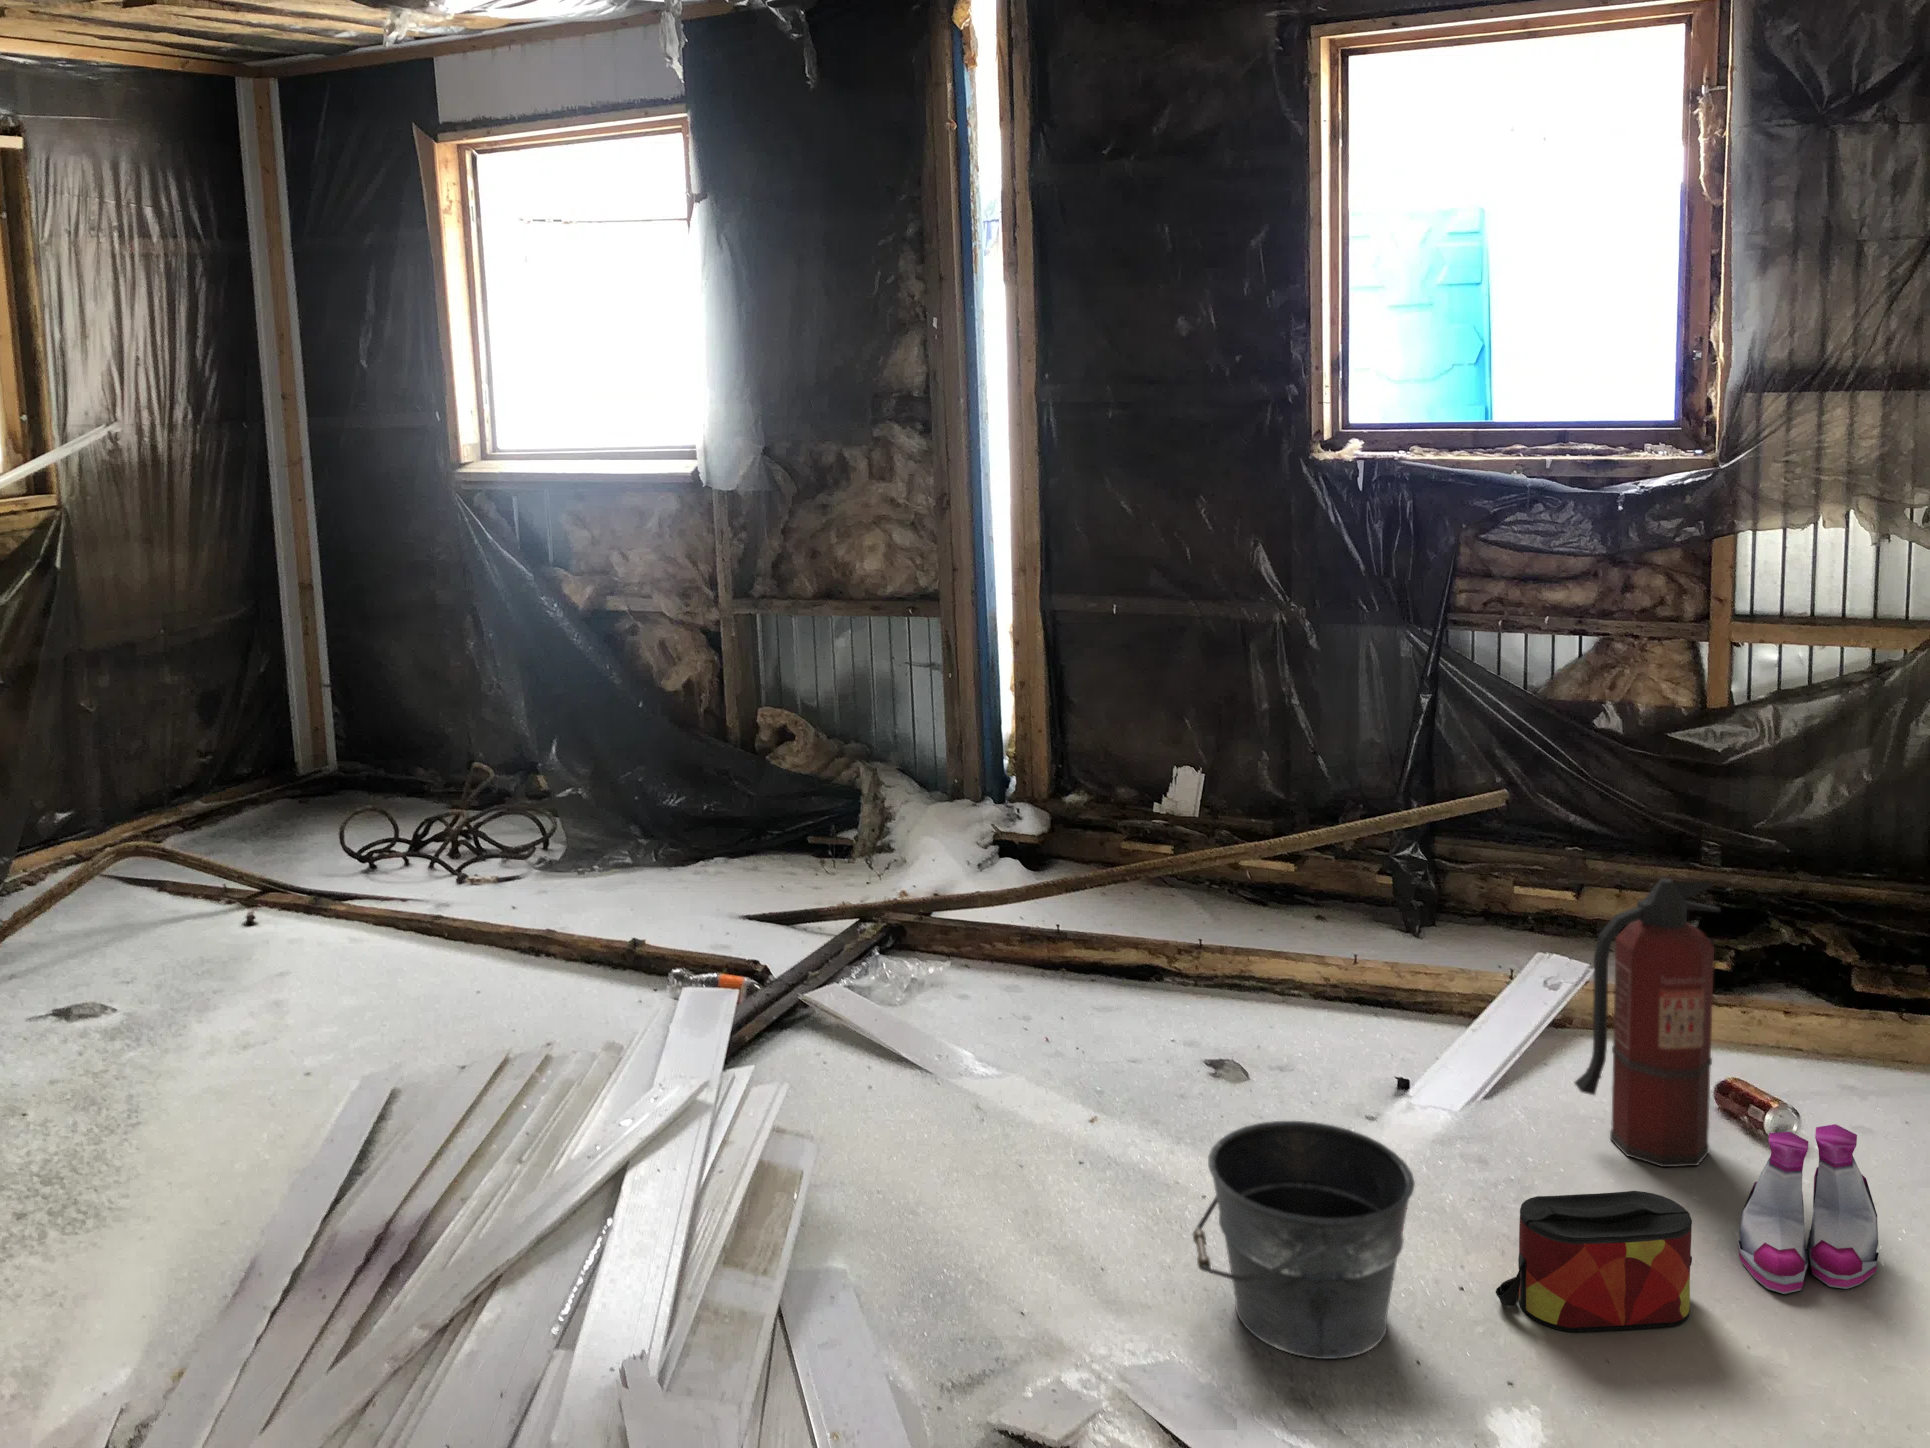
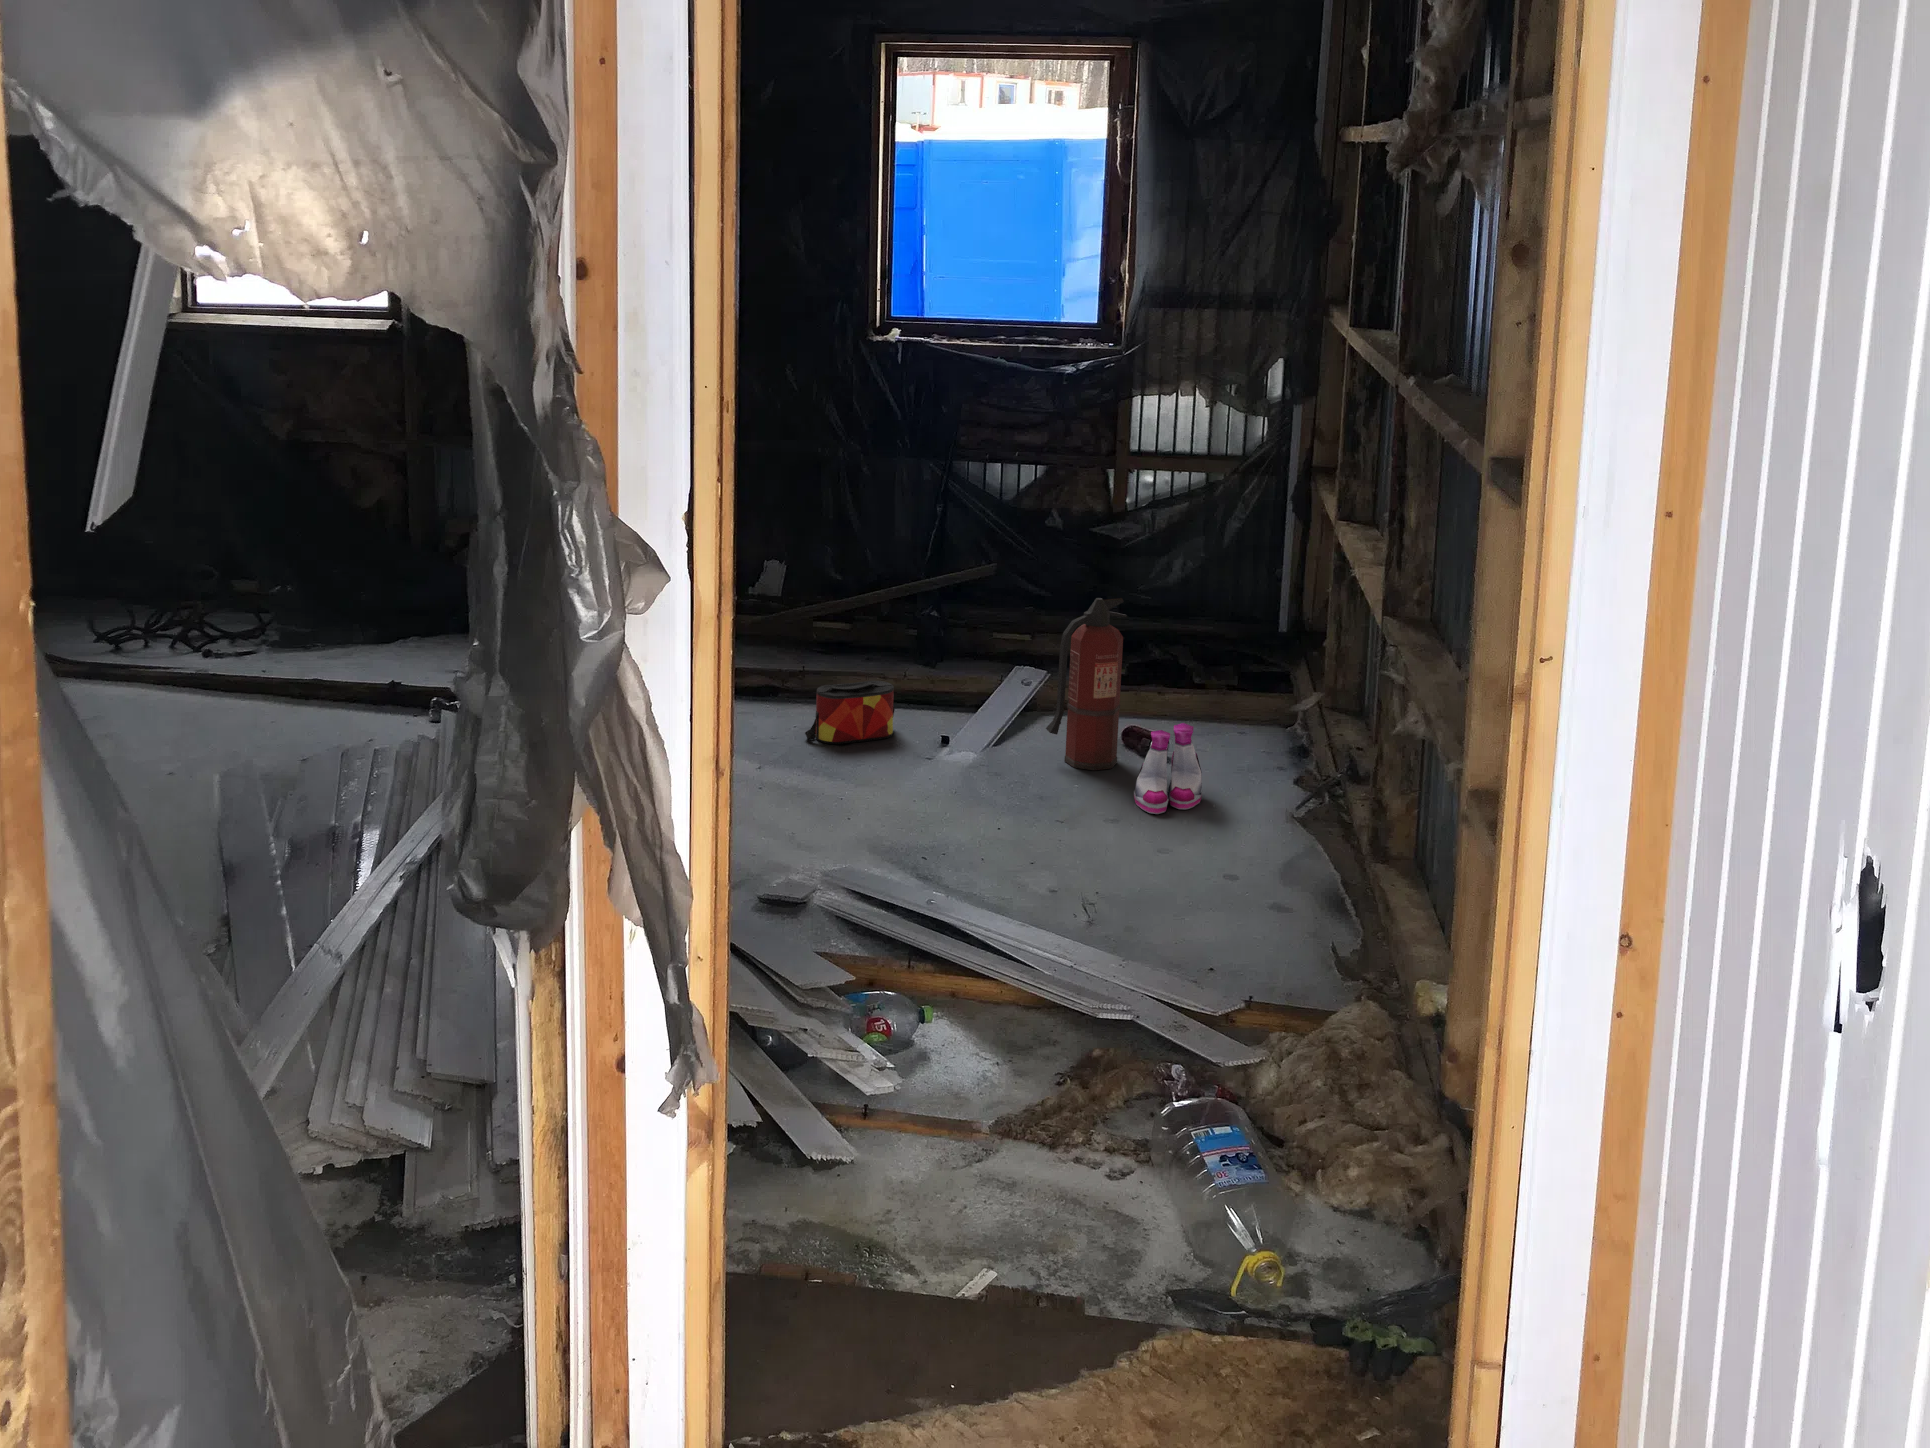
bucket: present [1193,1121,1415,1359] -> none [850,739,978,864]
bag: present [1496,1191,1692,1332] -> present [805,681,895,744]

